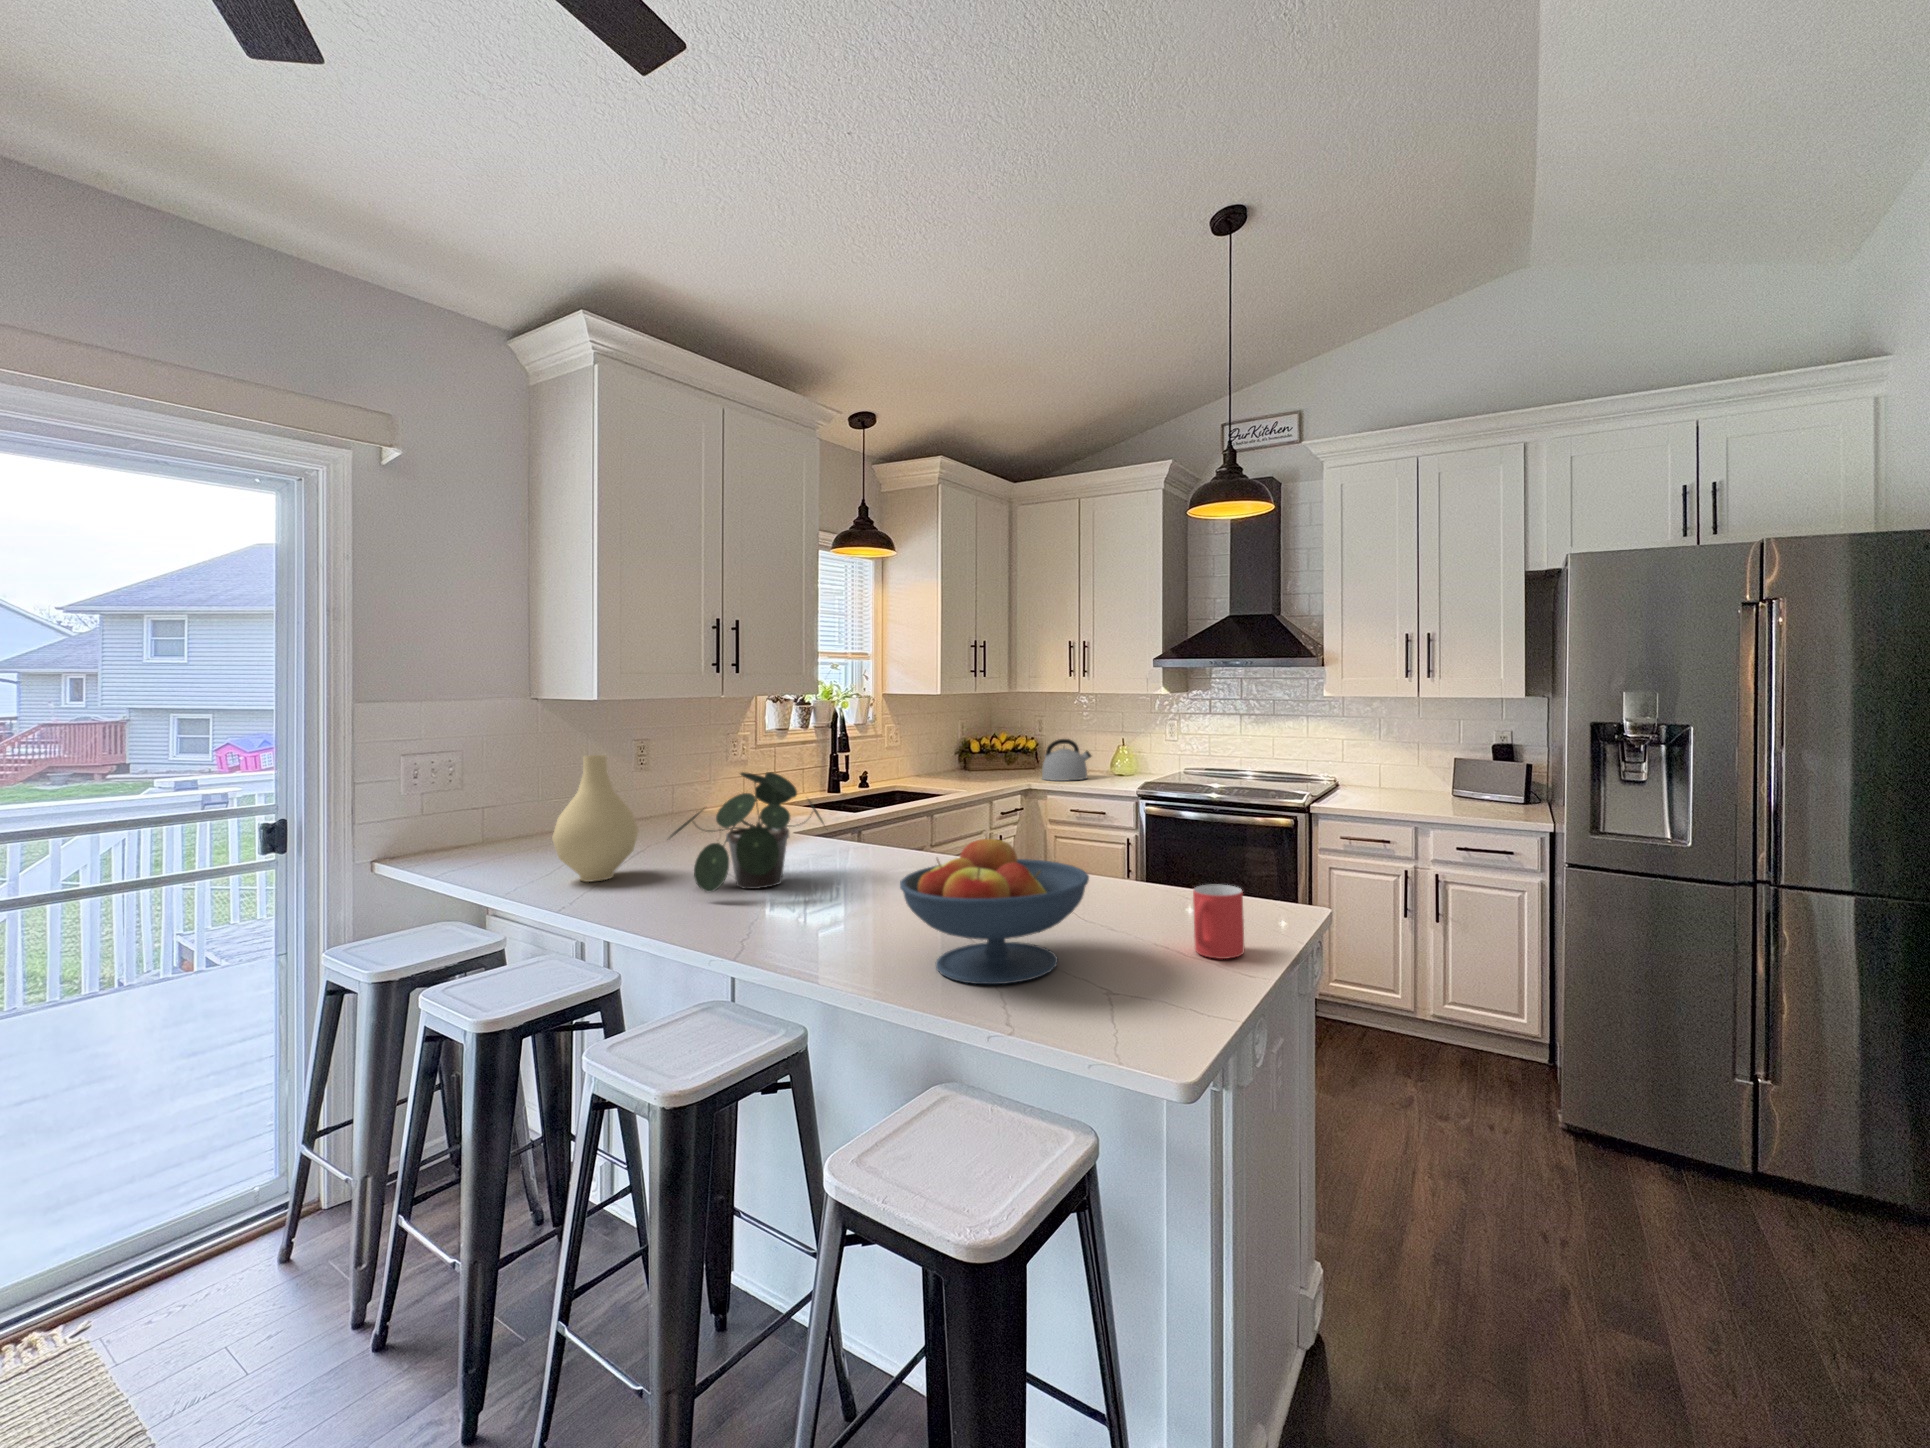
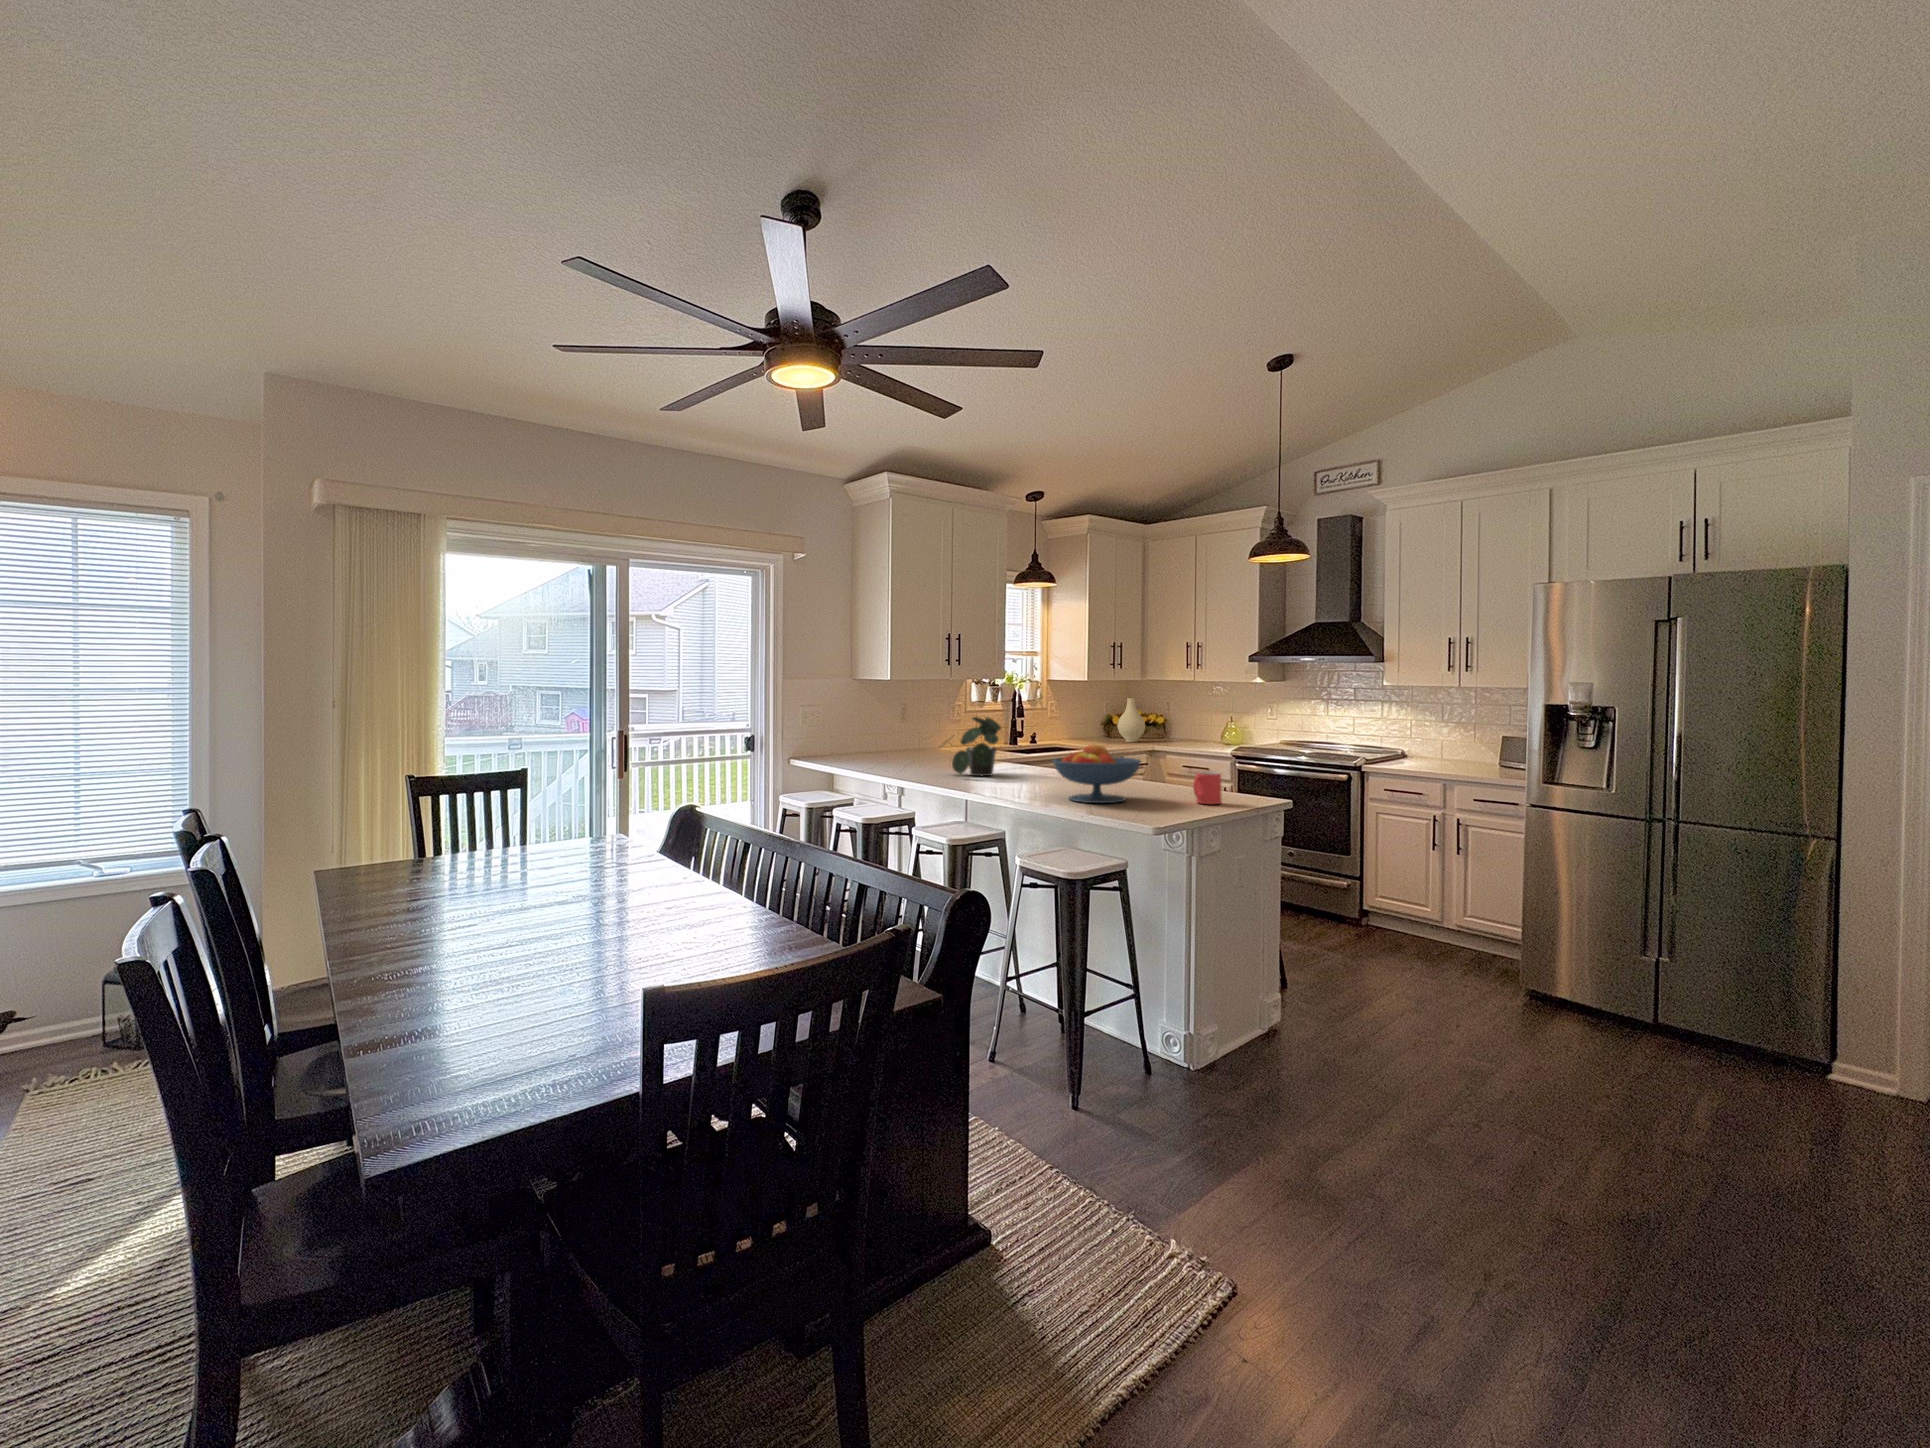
kettle: present [1042,739,1091,781] -> none [1163,715,1202,745]
vase: present [552,755,638,882] -> present [1117,698,1145,742]

